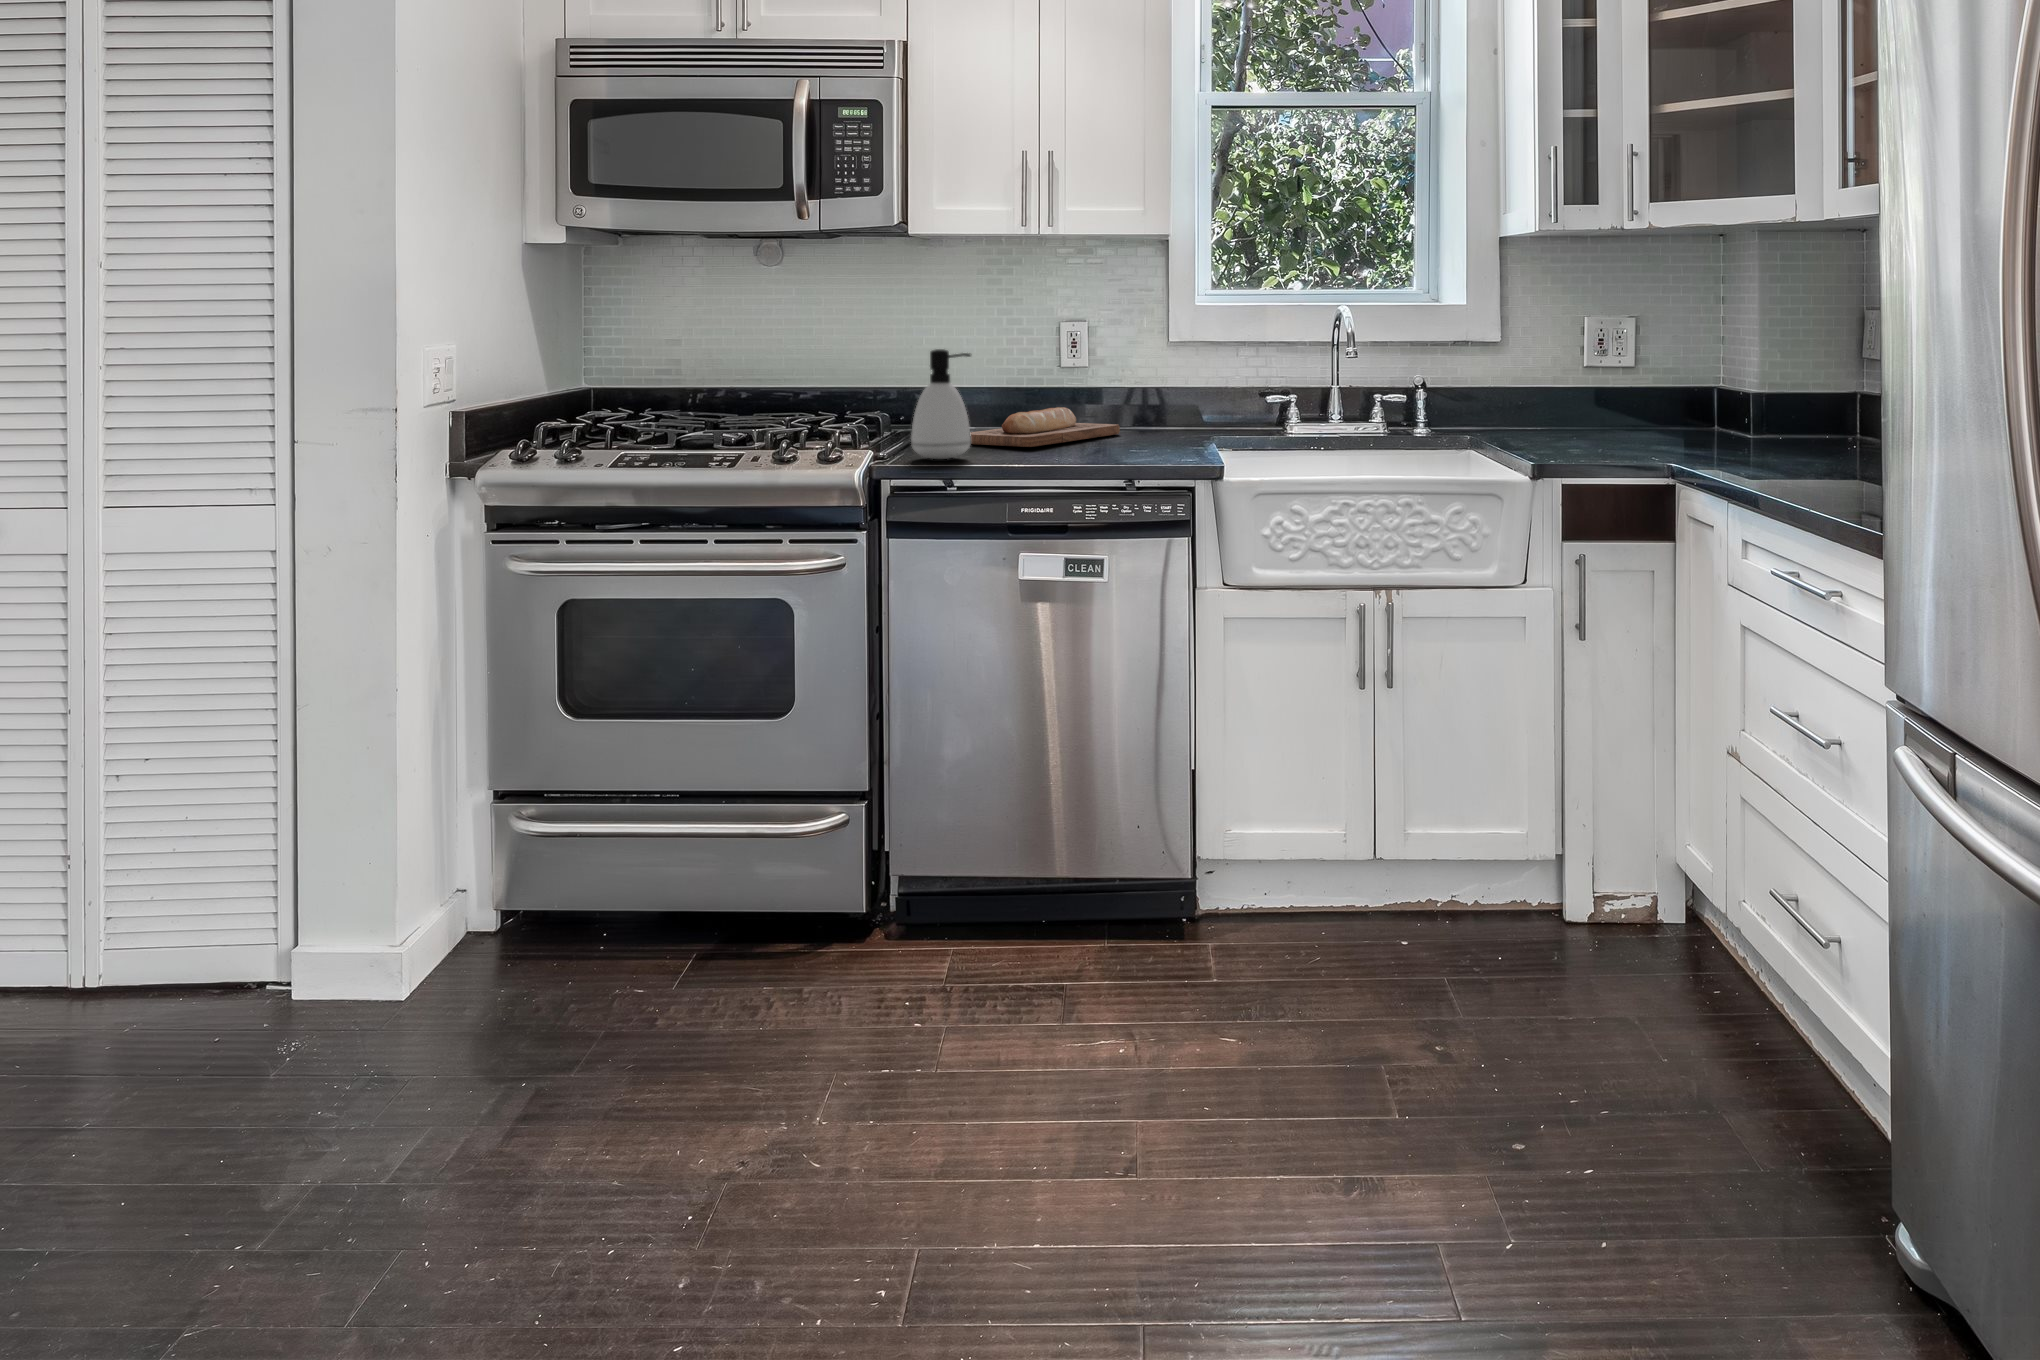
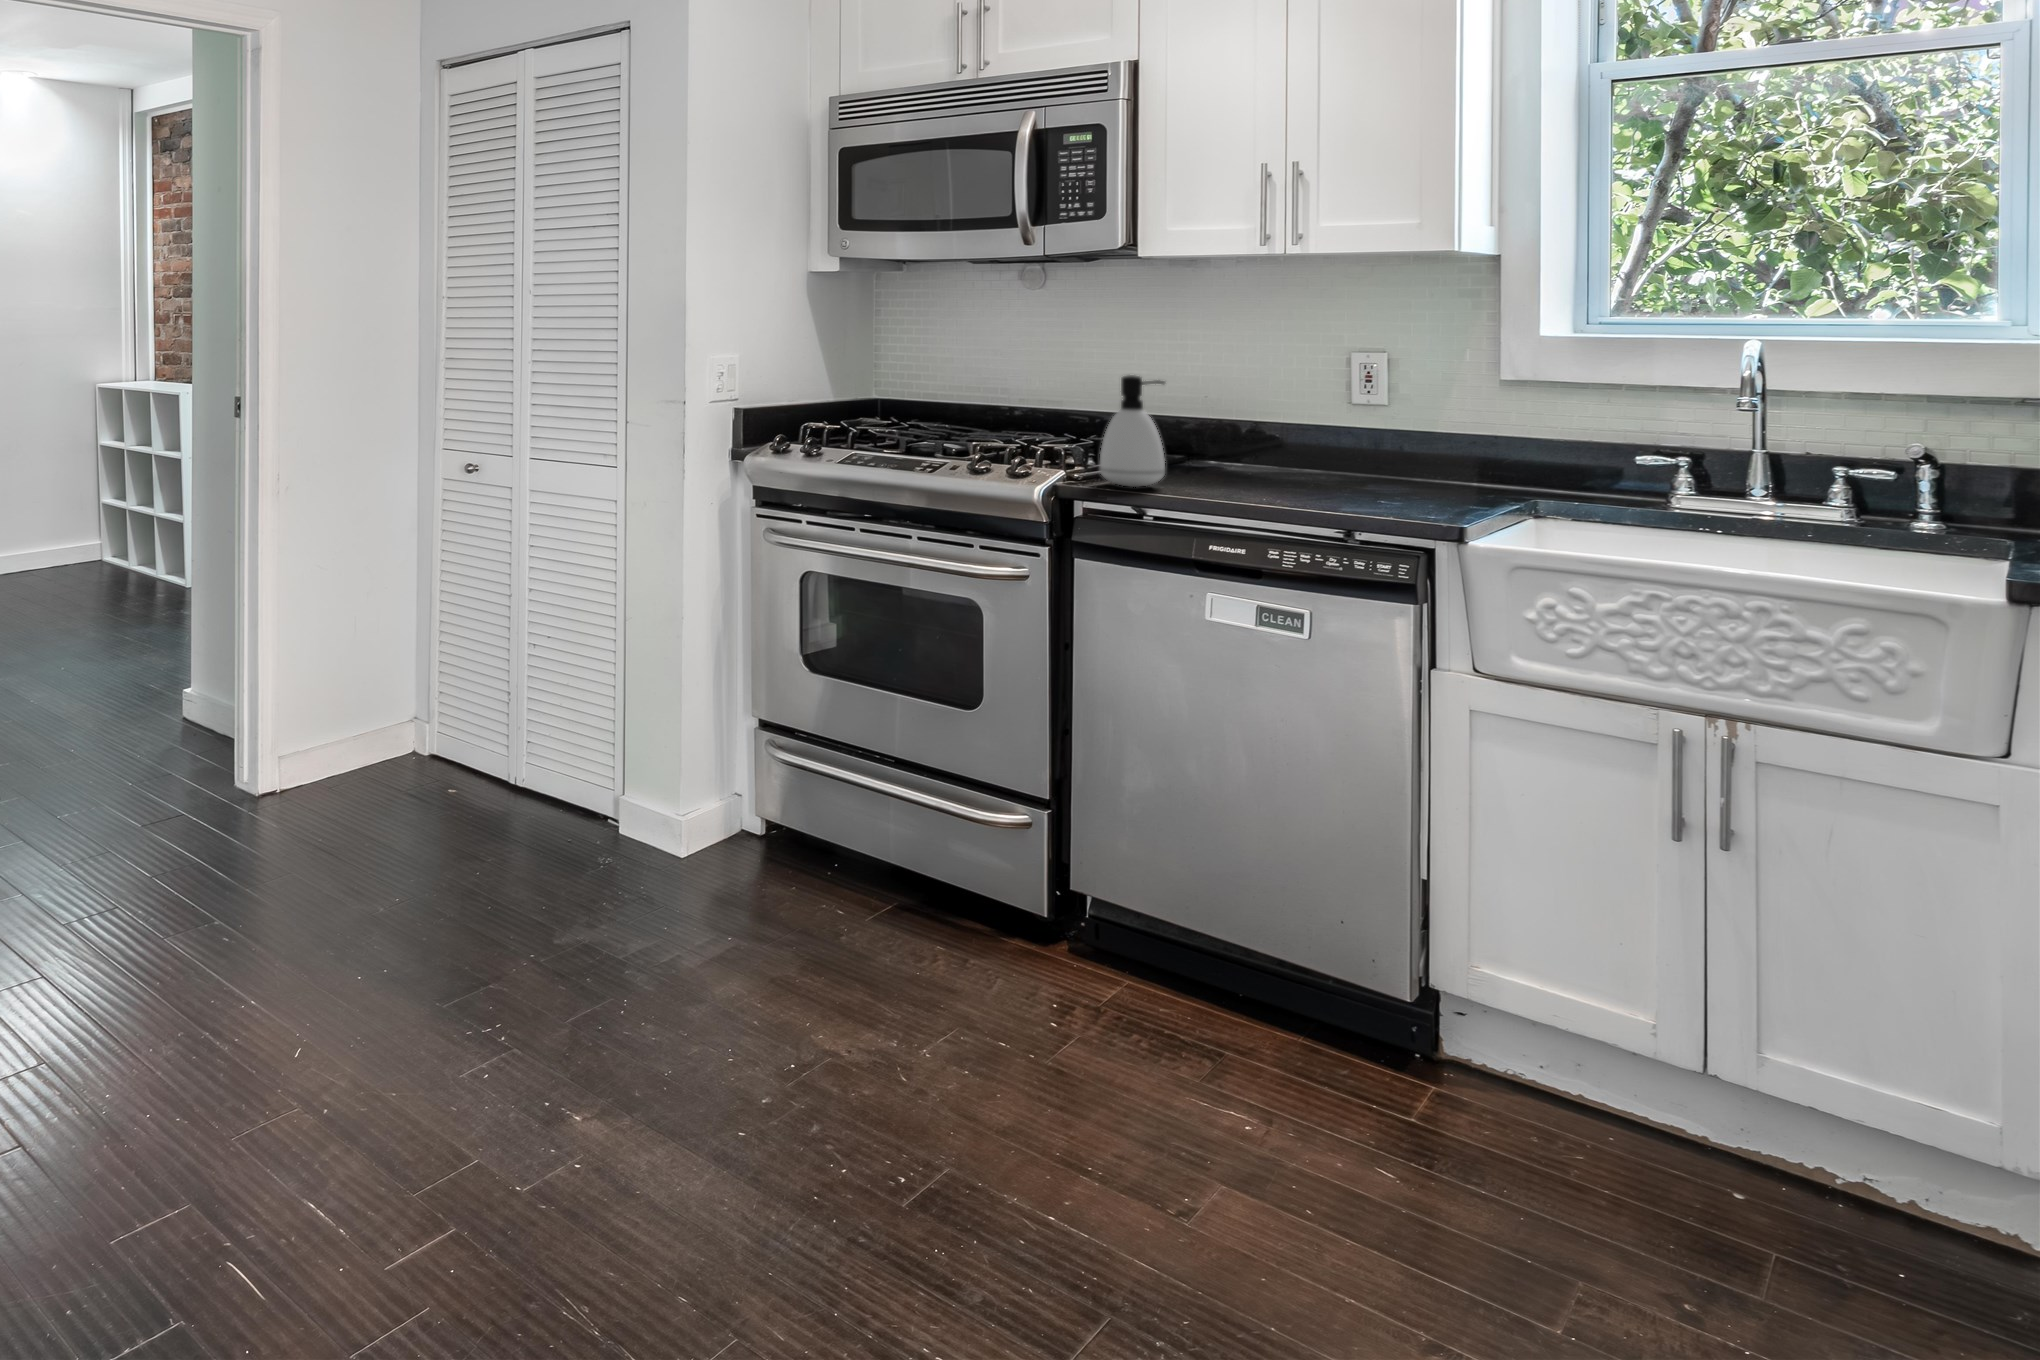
bread loaf: present [970,407,1120,447] -> none [1186,443,1404,483]

